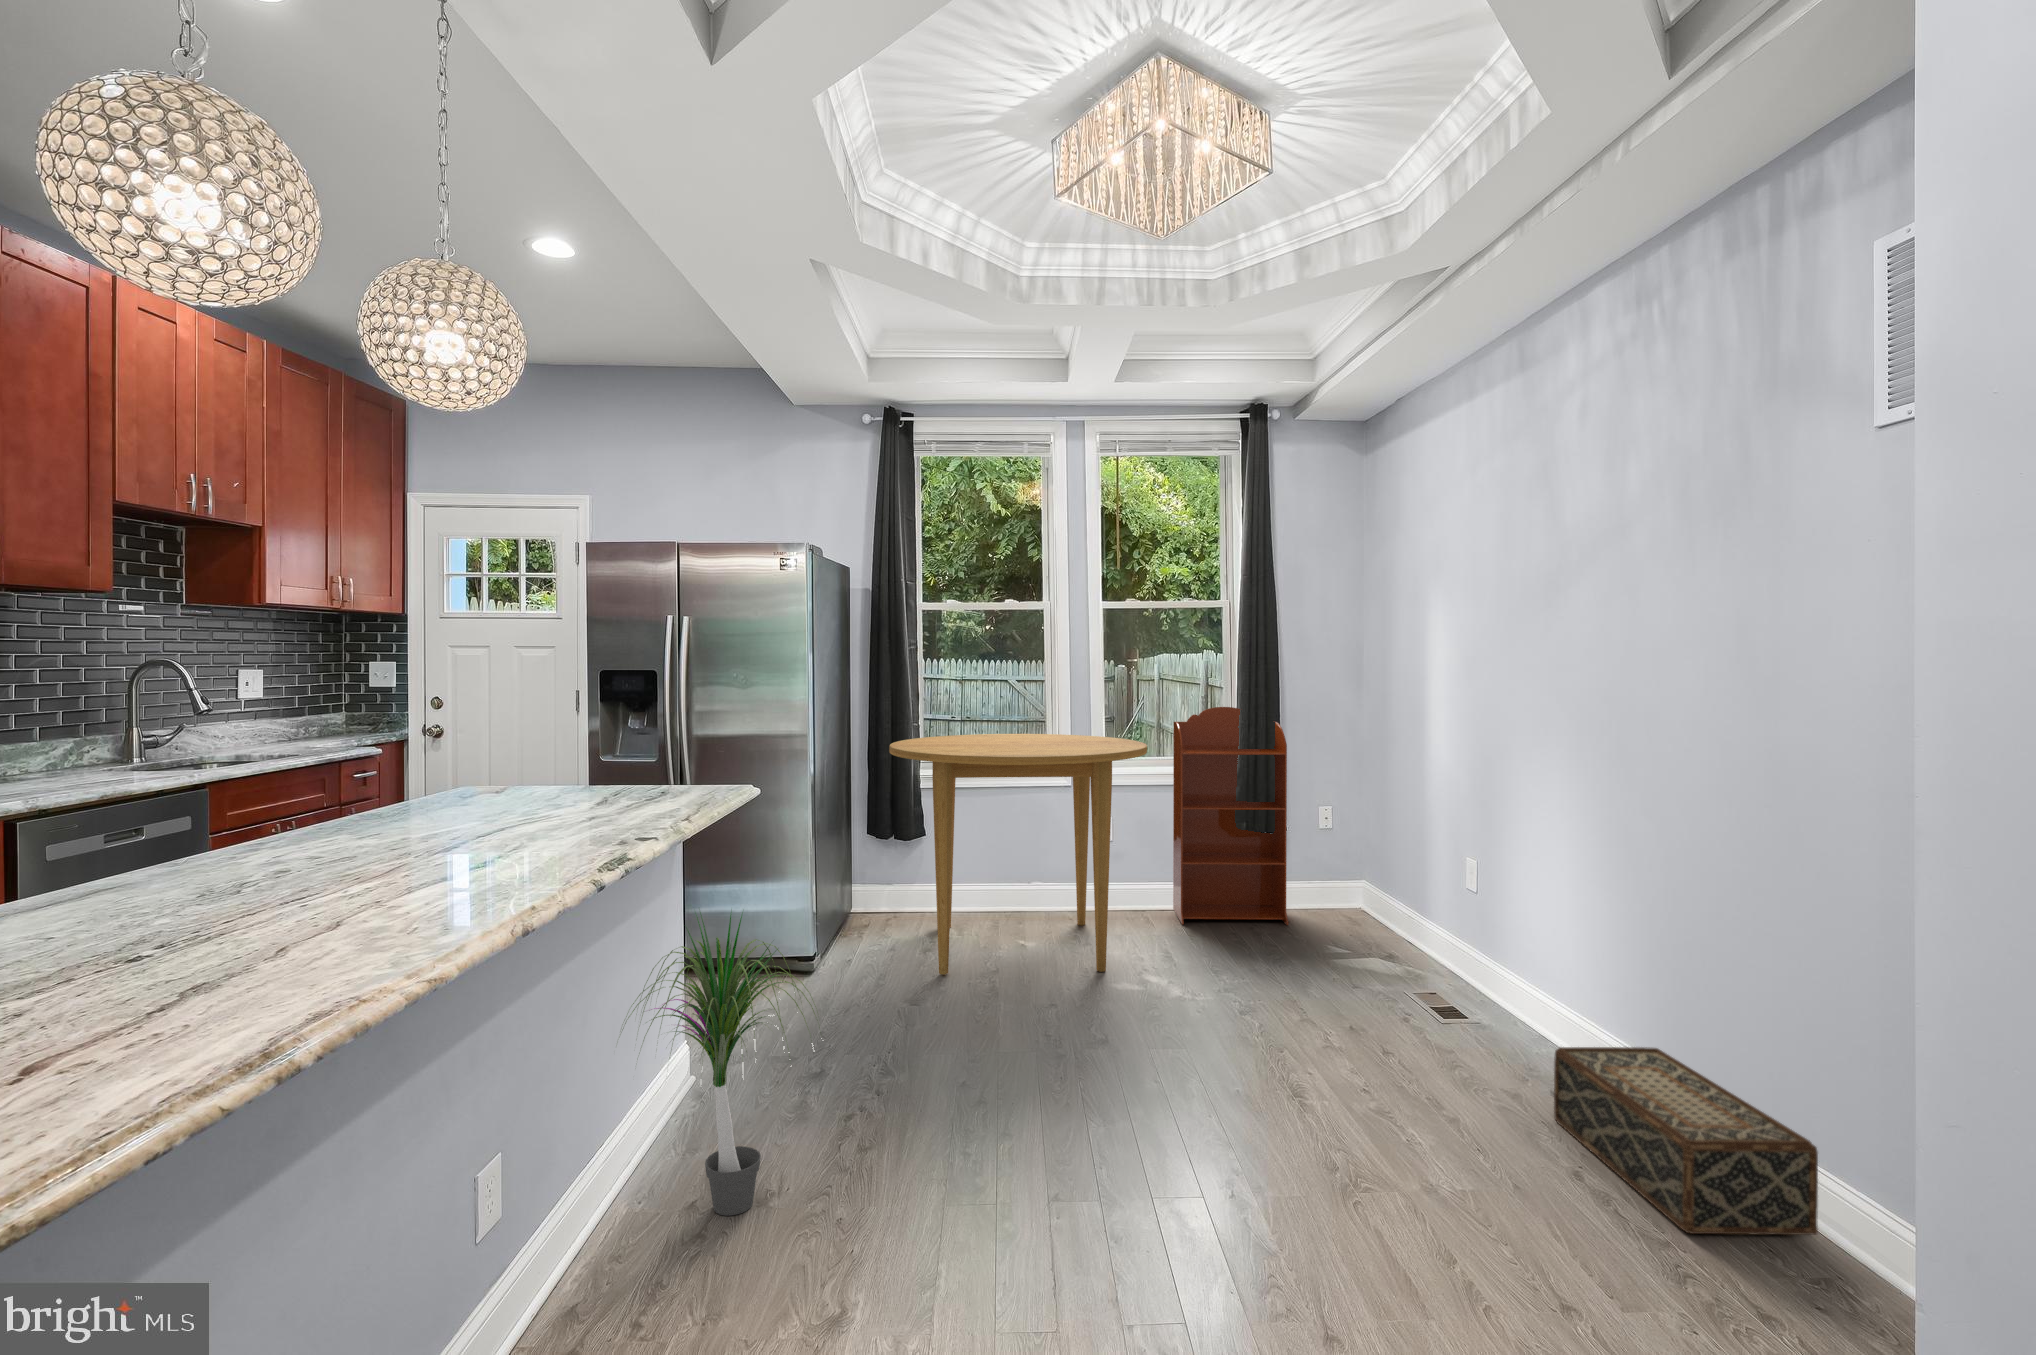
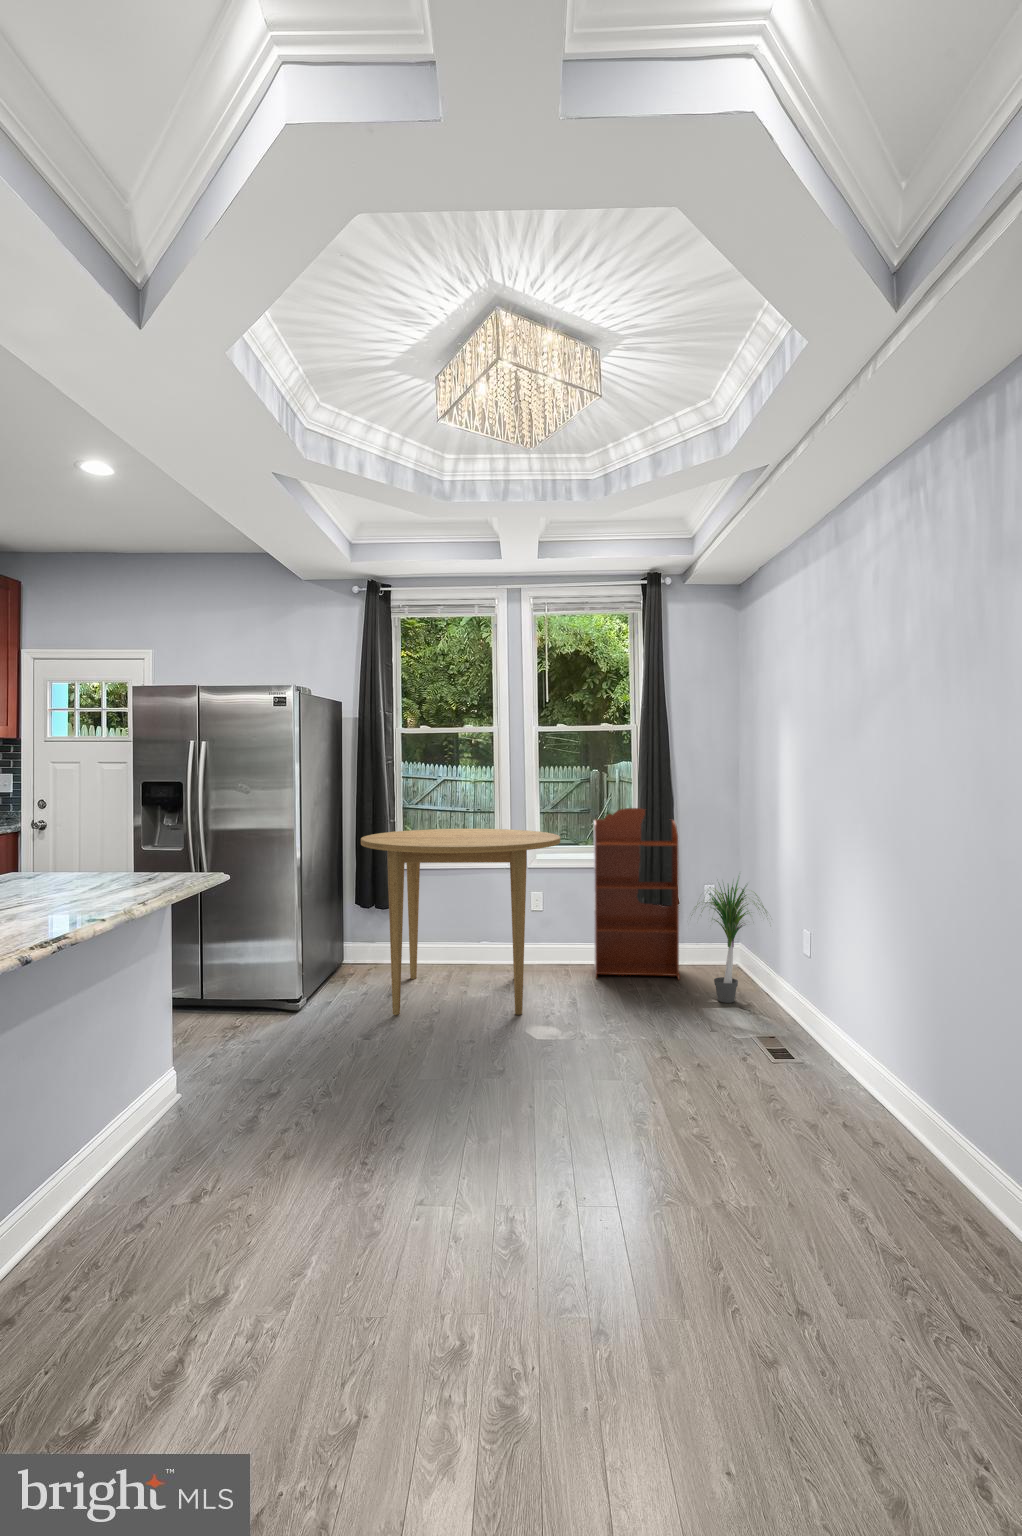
potted plant: present [623,912,814,1216] -> present [696,881,767,1003]
woven basket: present [1554,1047,1818,1235] -> none [831,1081,1011,1238]

